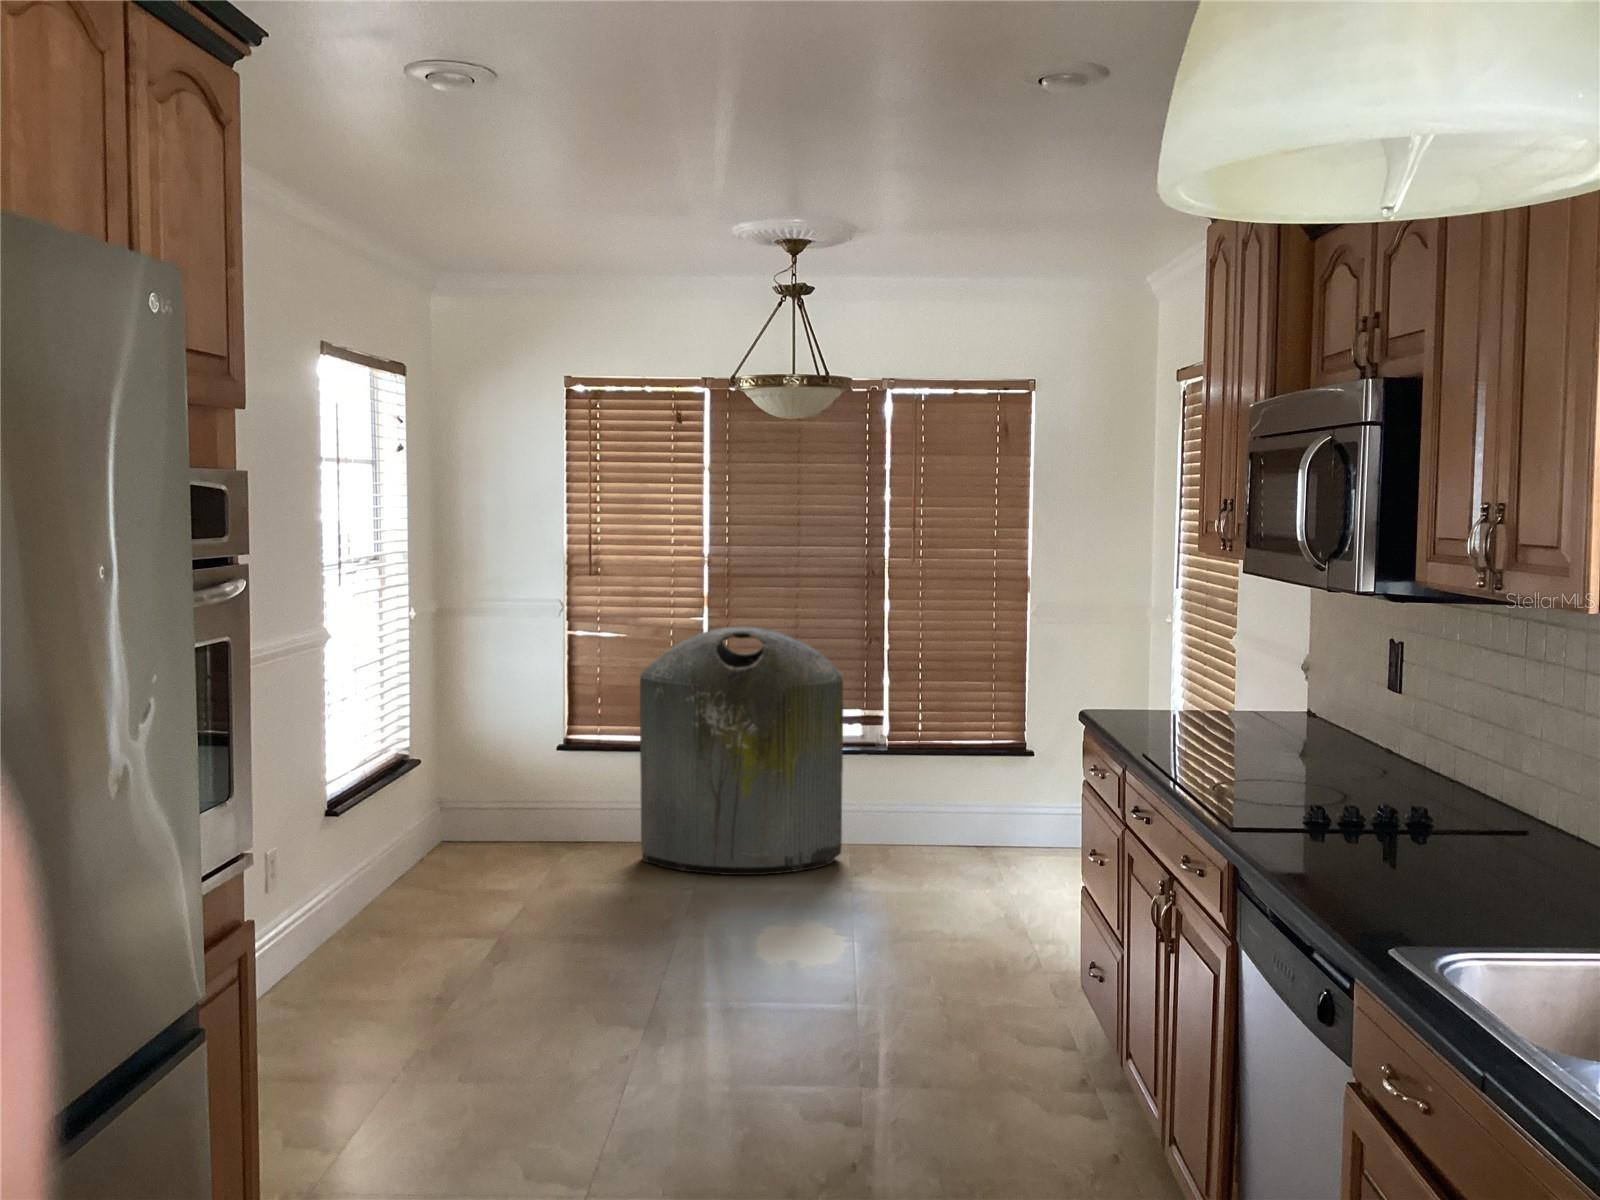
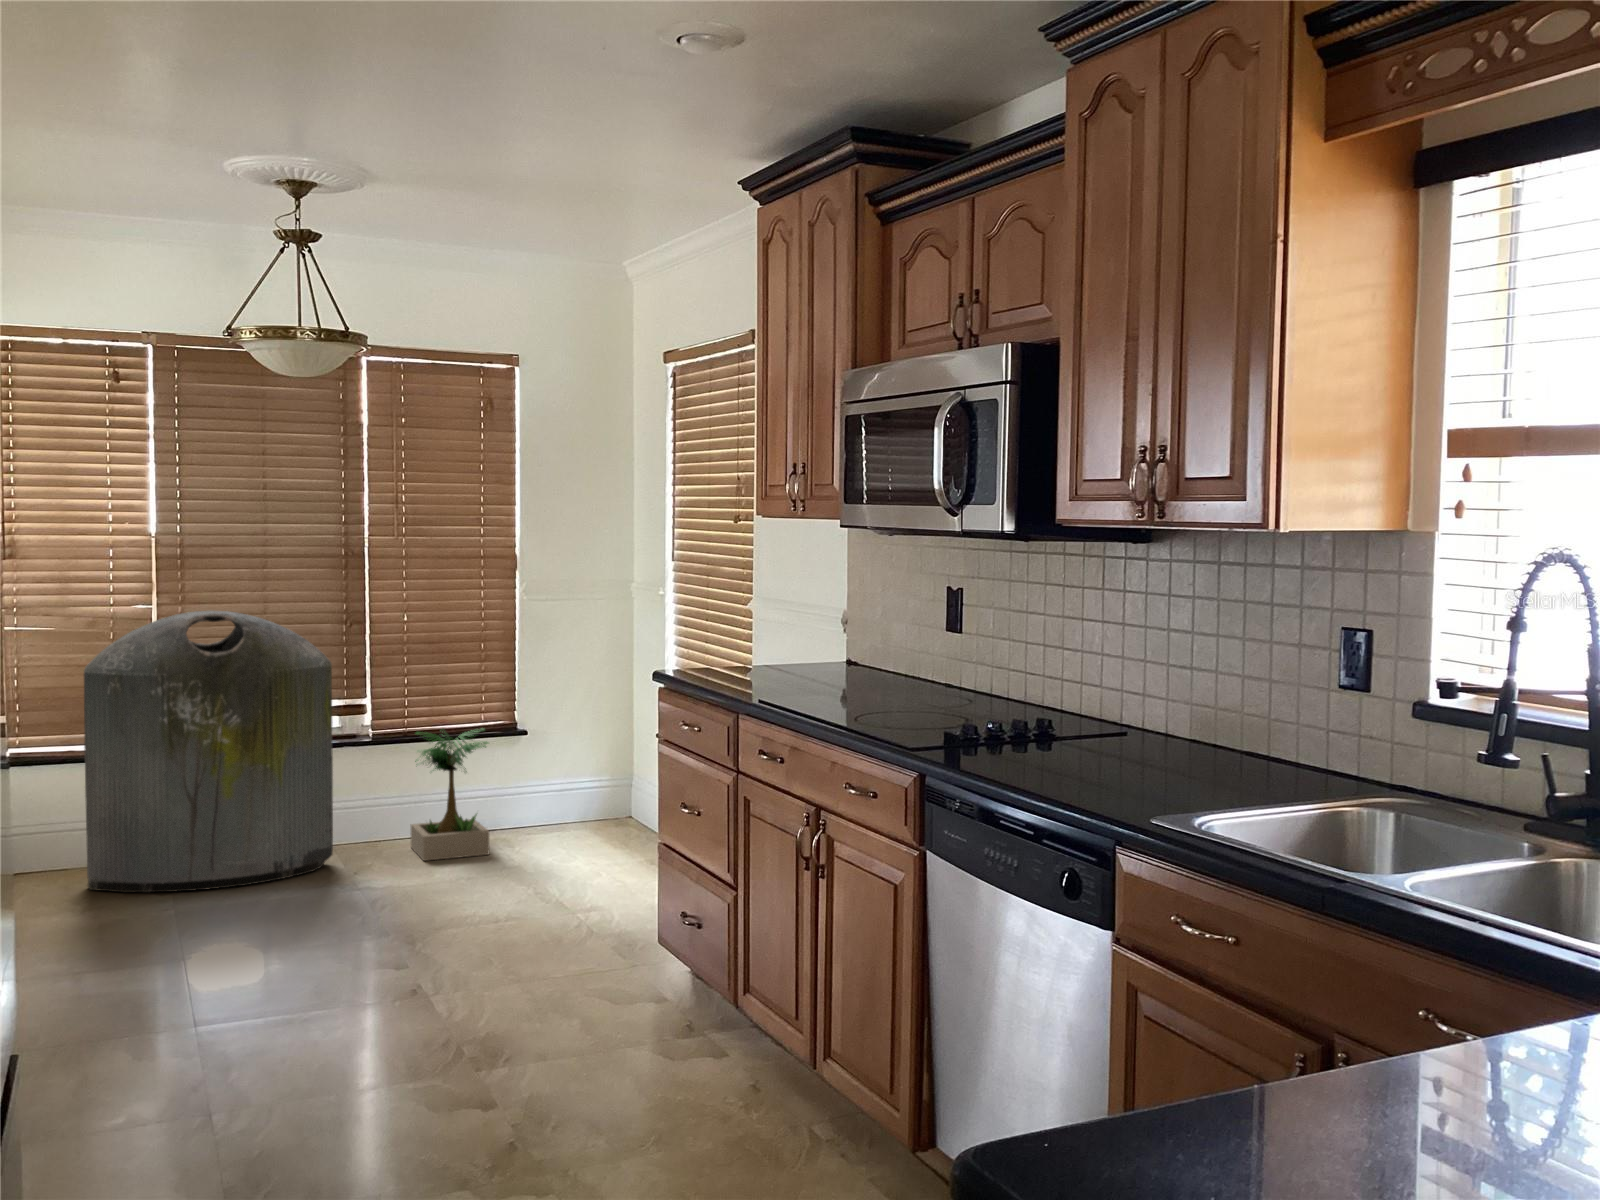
potted plant: none [914,740,1003,870] -> present [411,729,489,861]

